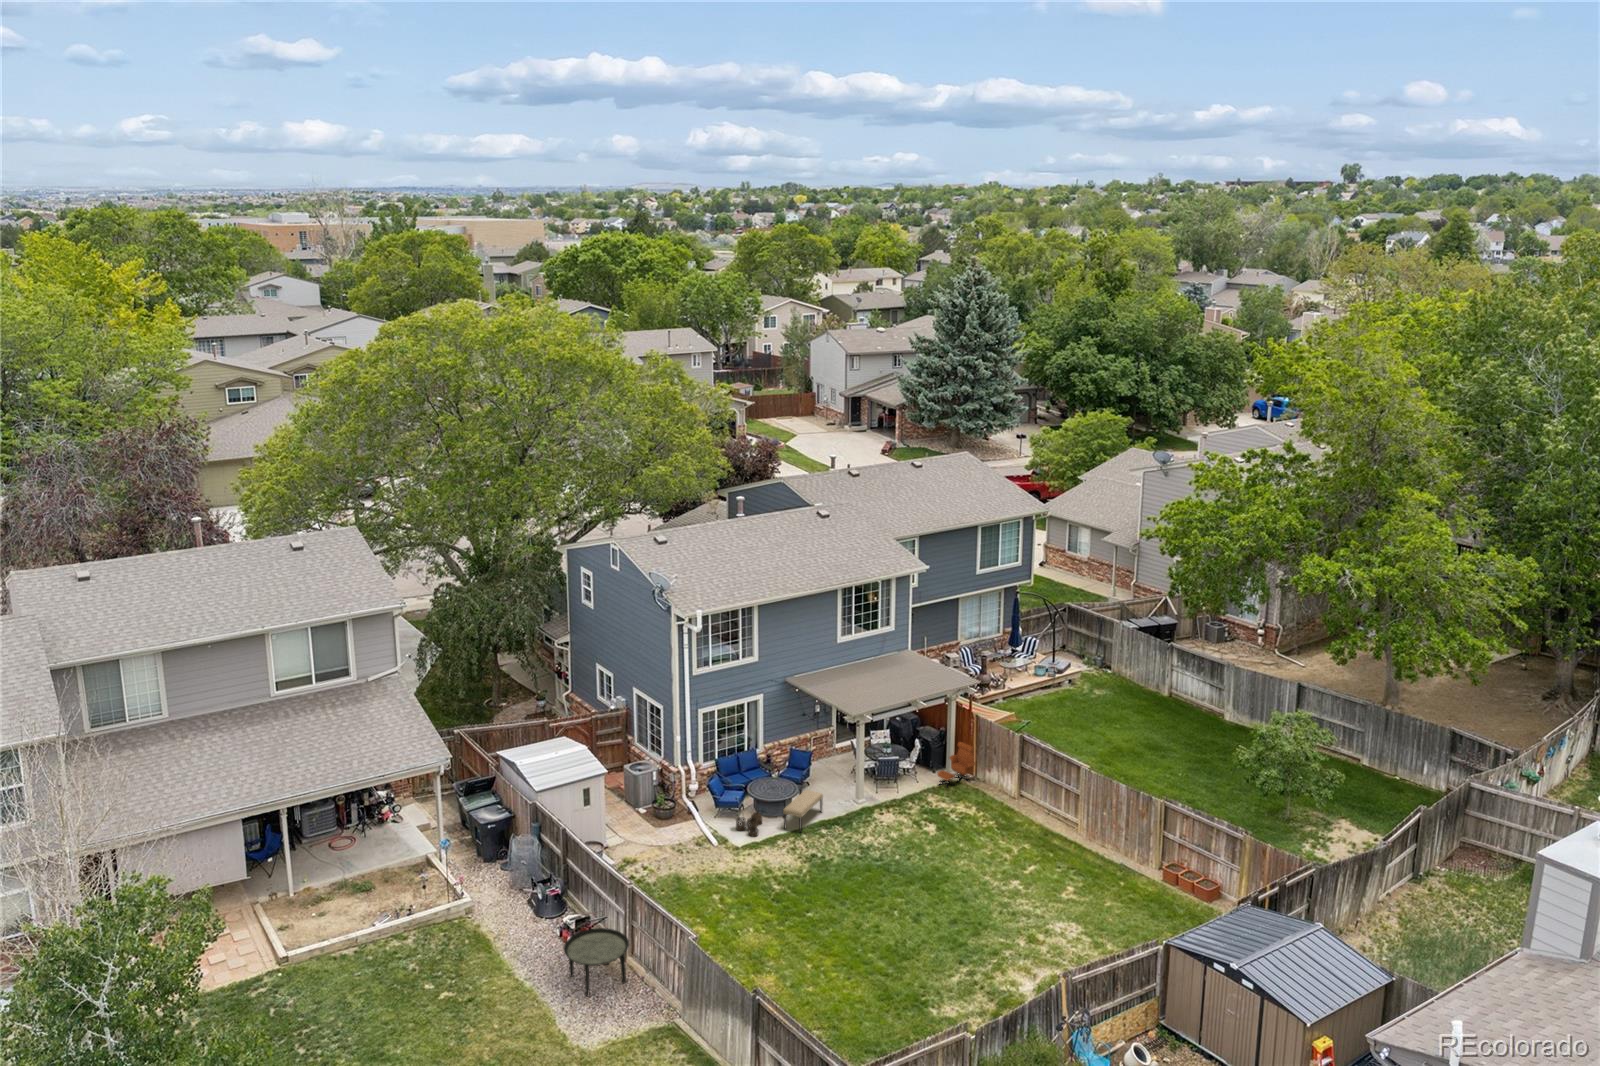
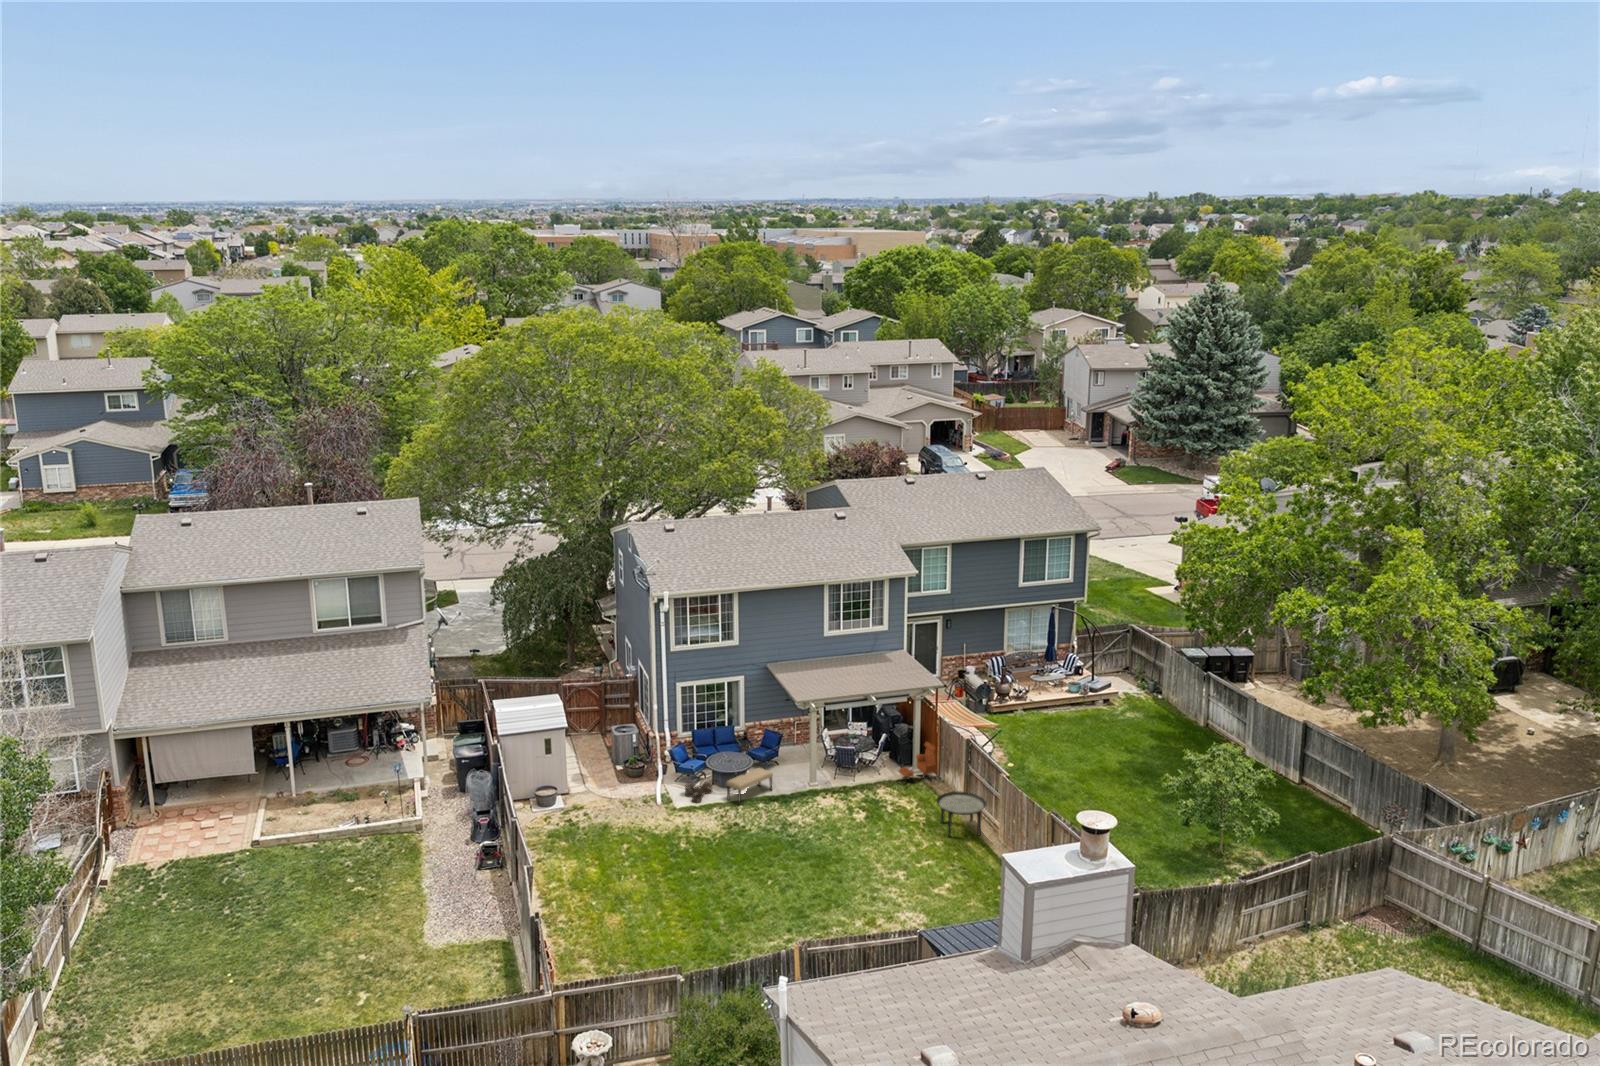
round table: present [564,928,629,996] -> present [937,792,986,837]

